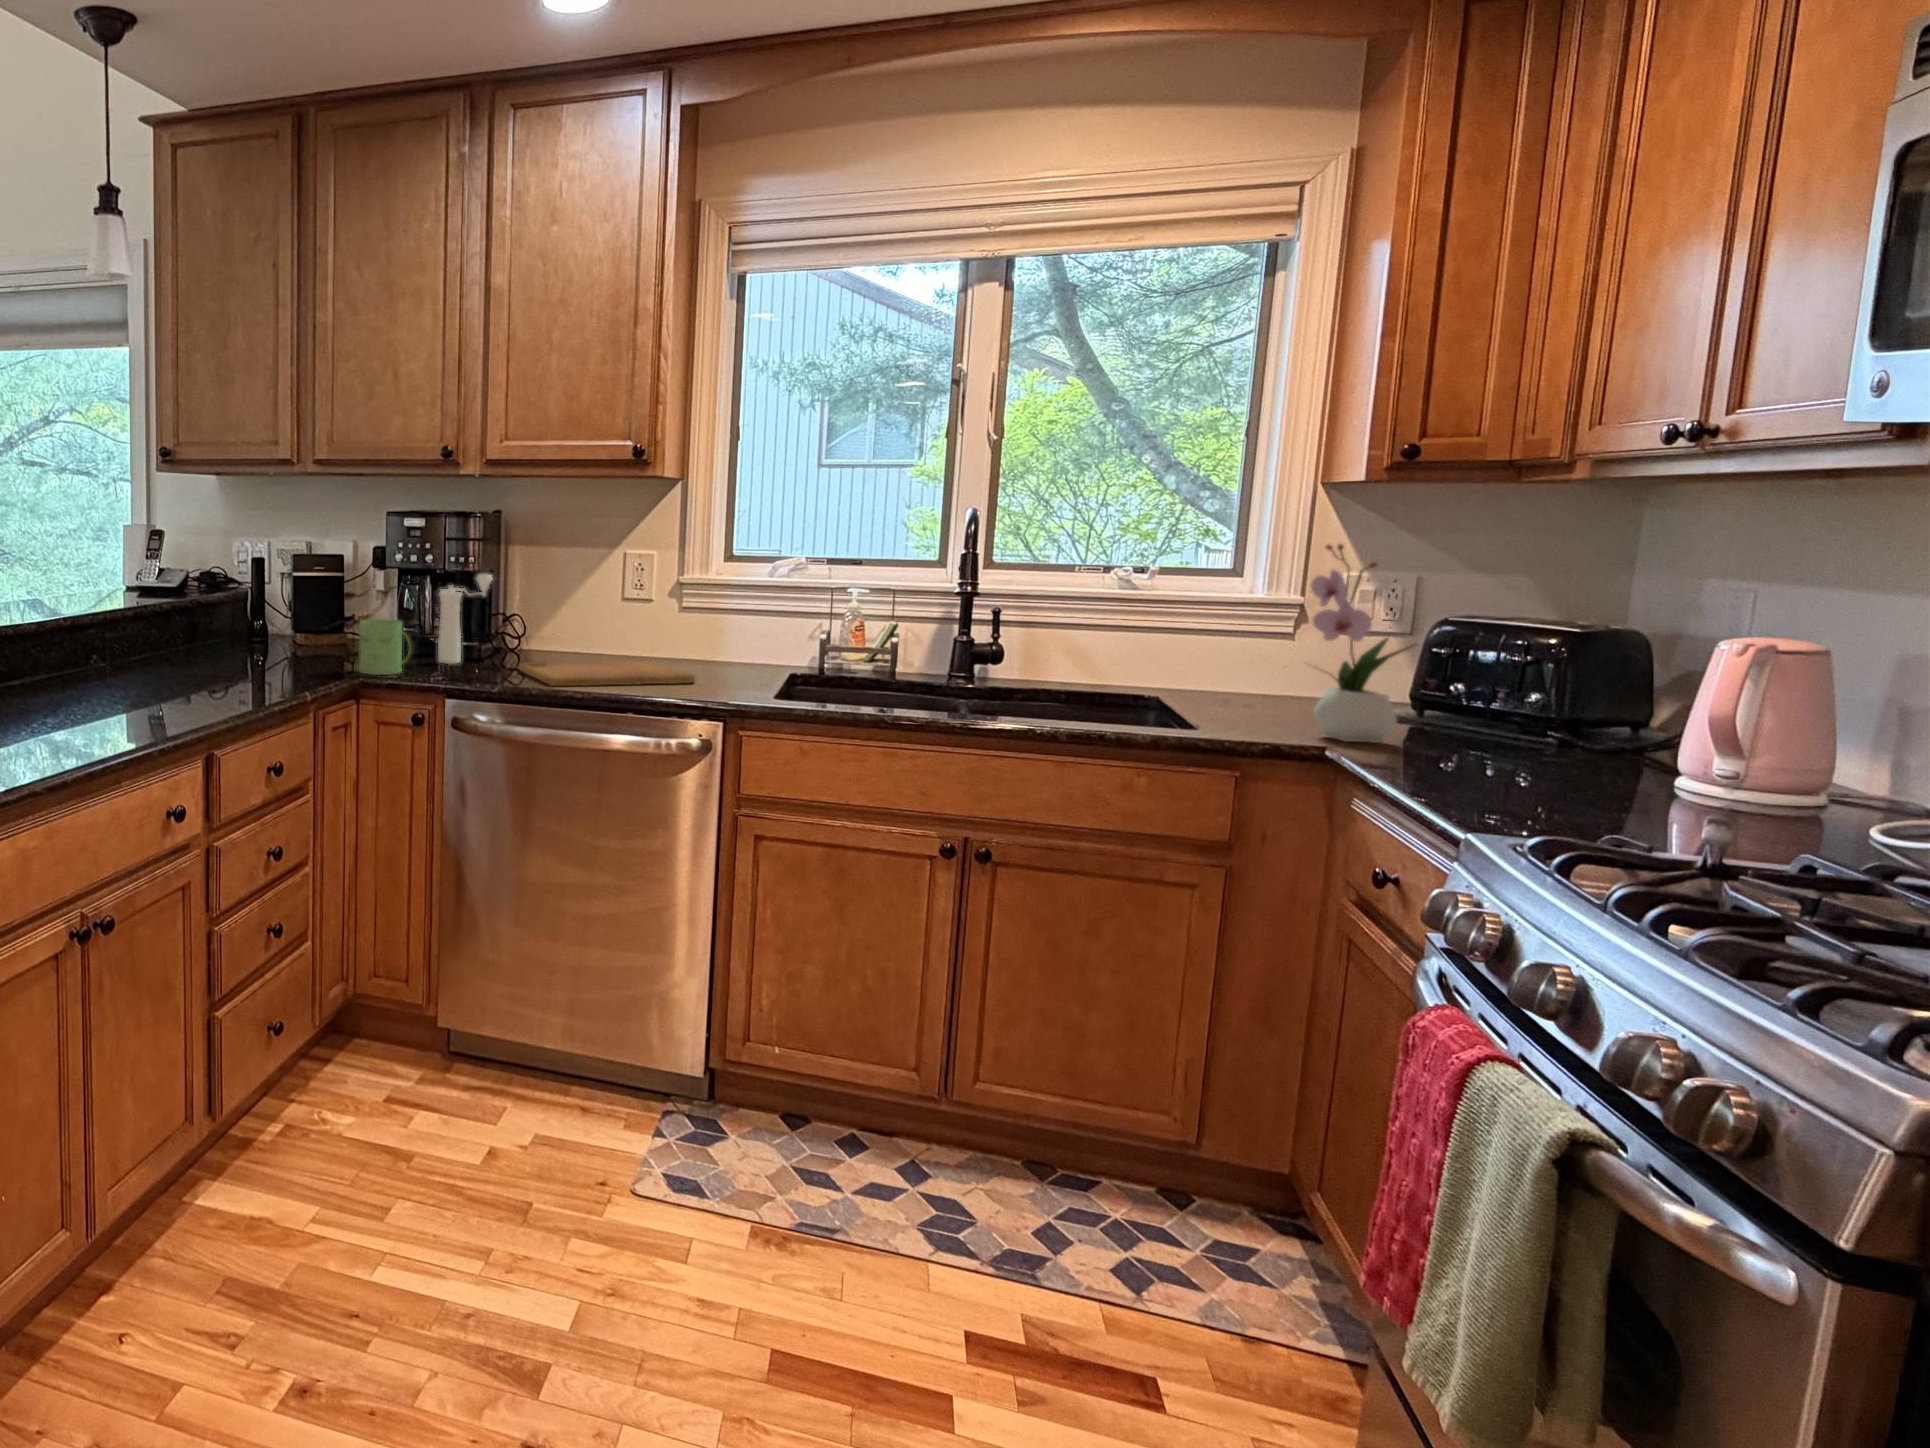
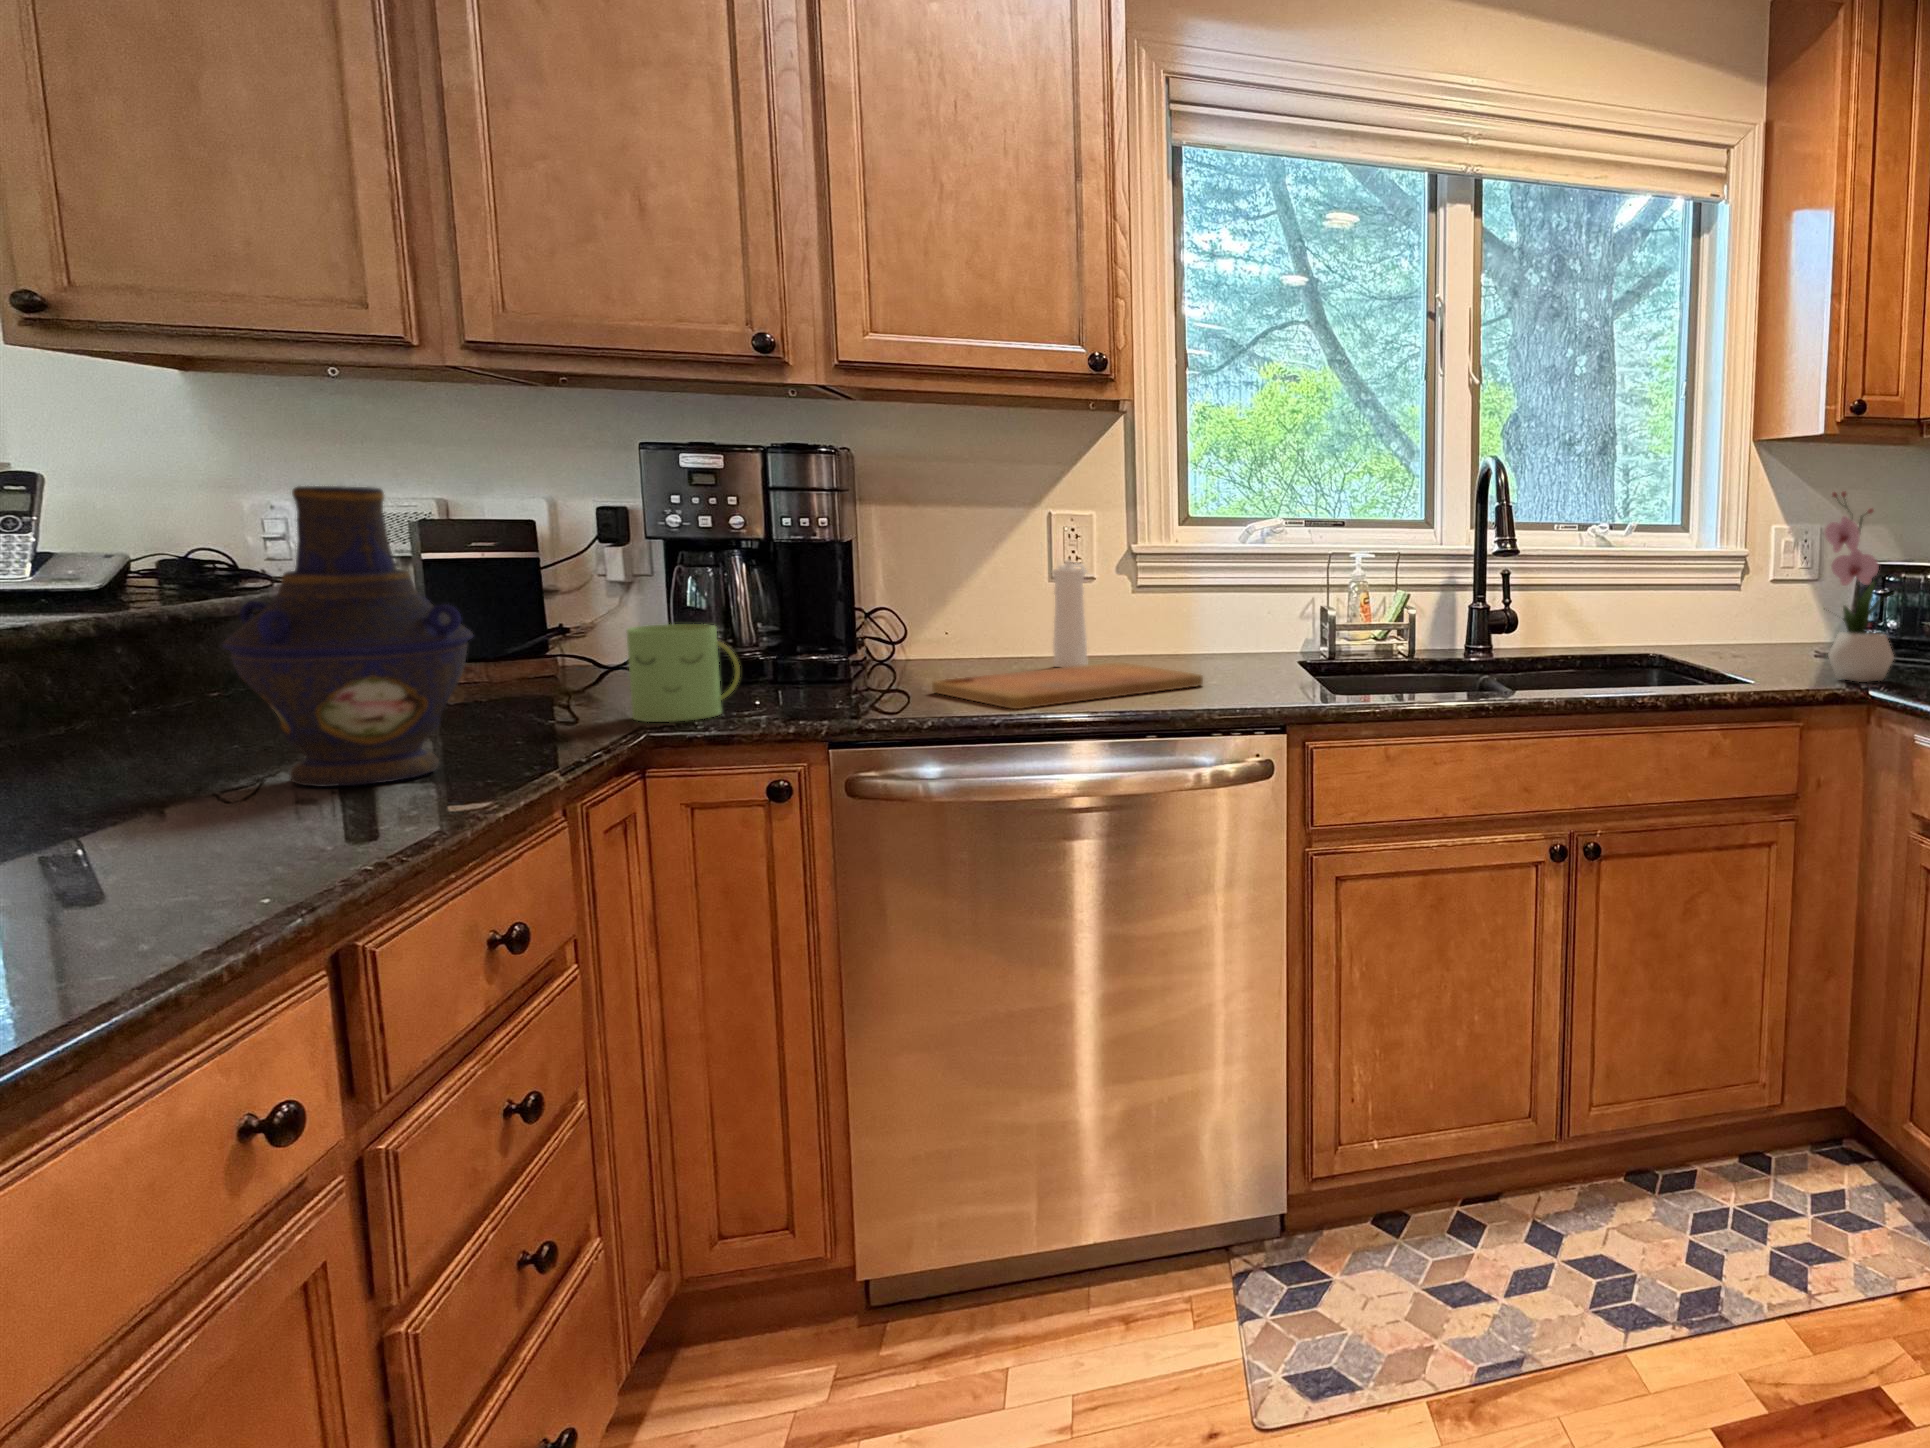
vase: none [190,547,280,690] -> present [223,486,473,787]
pepper mill: present [438,574,492,664] -> present [1052,560,1088,668]

